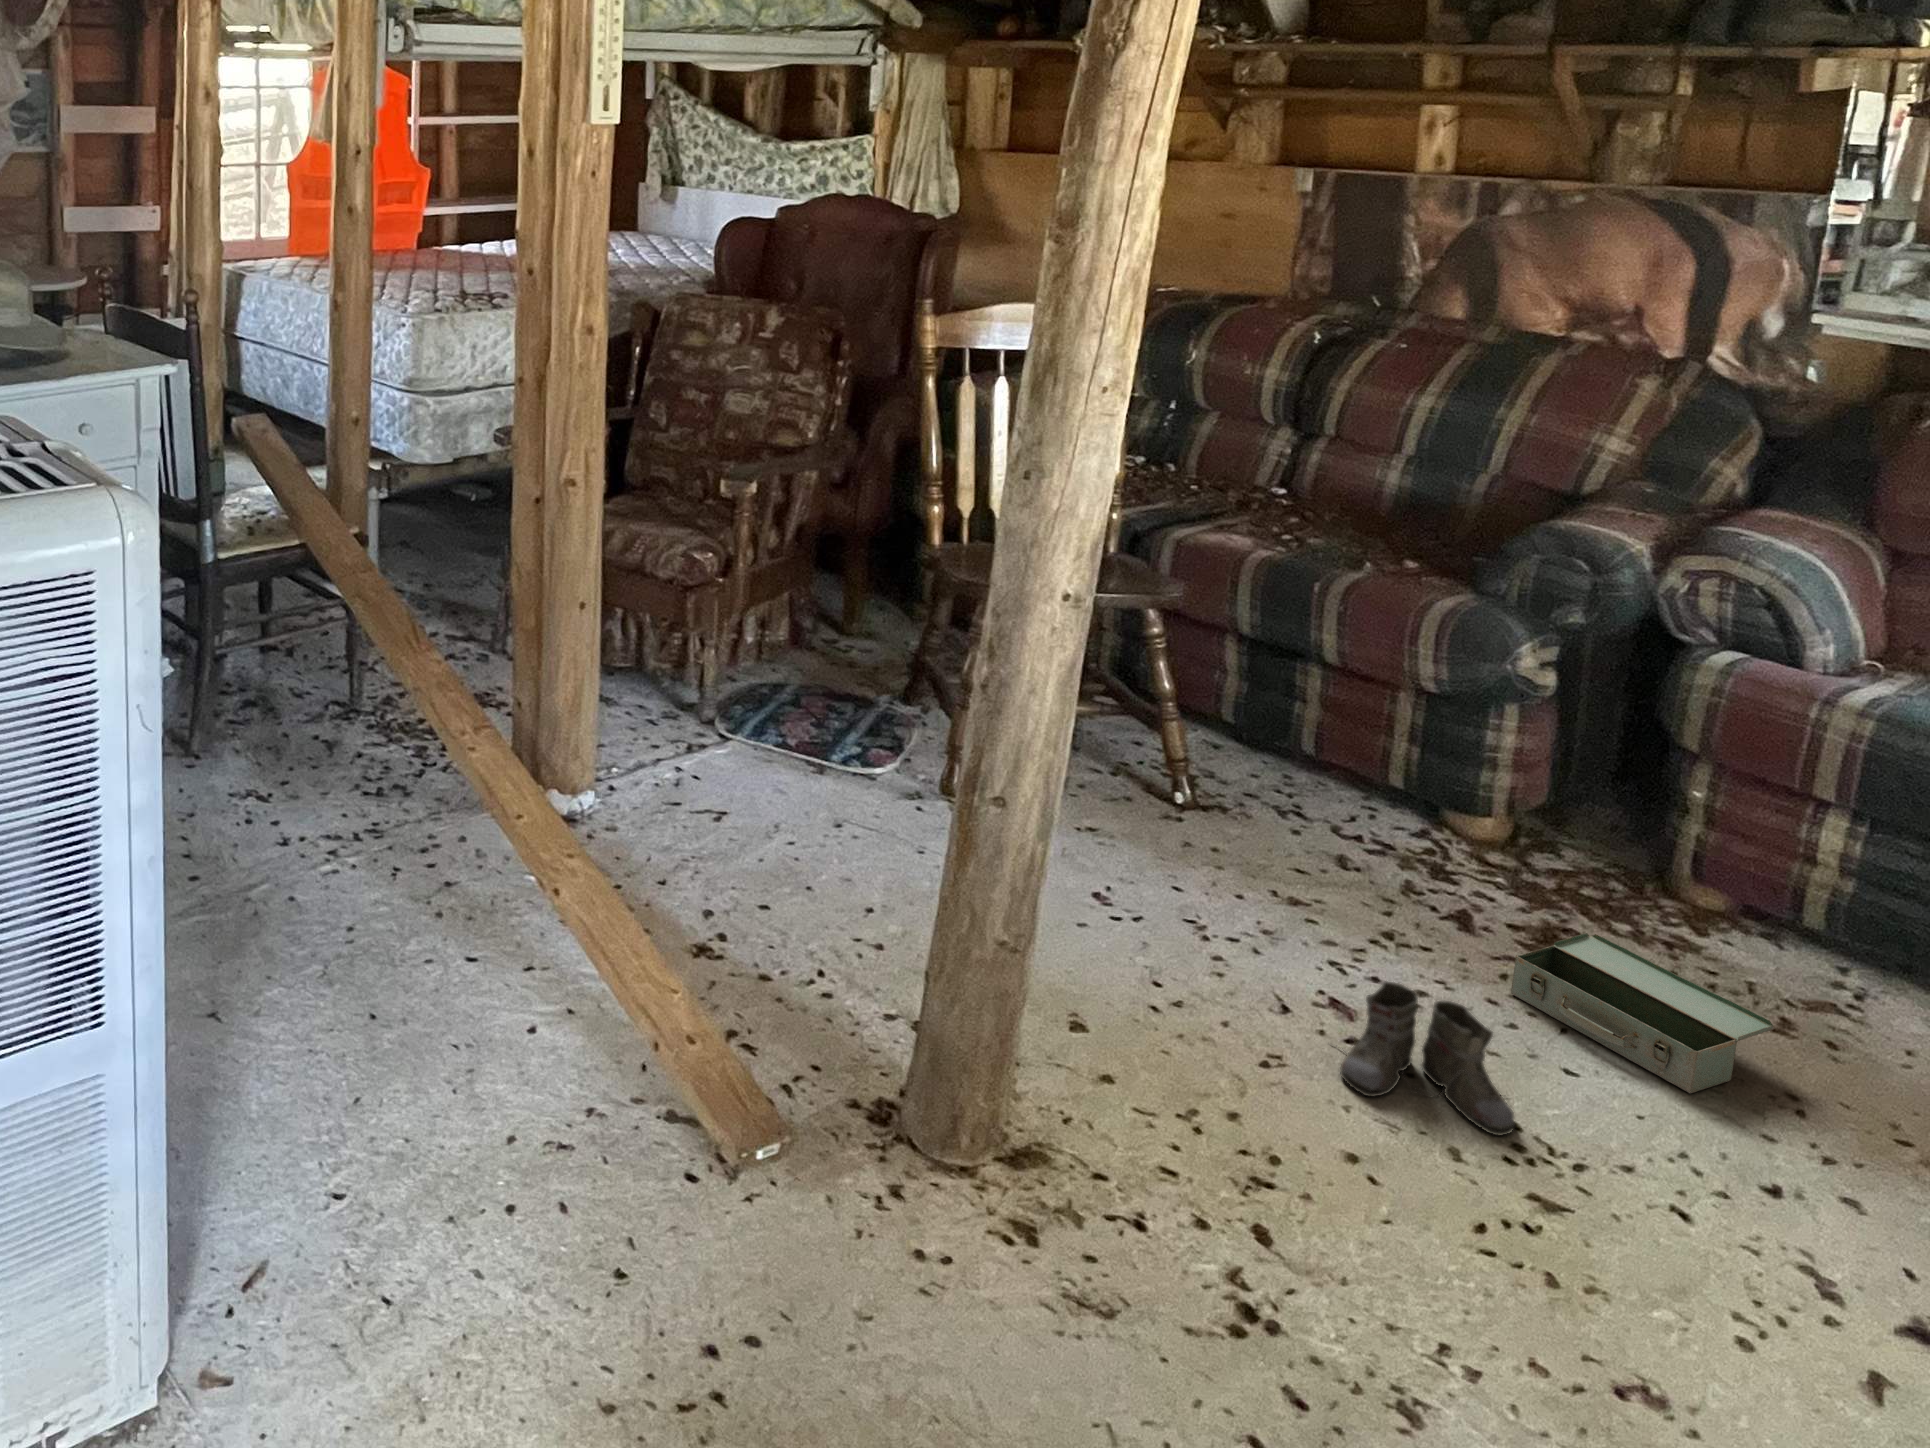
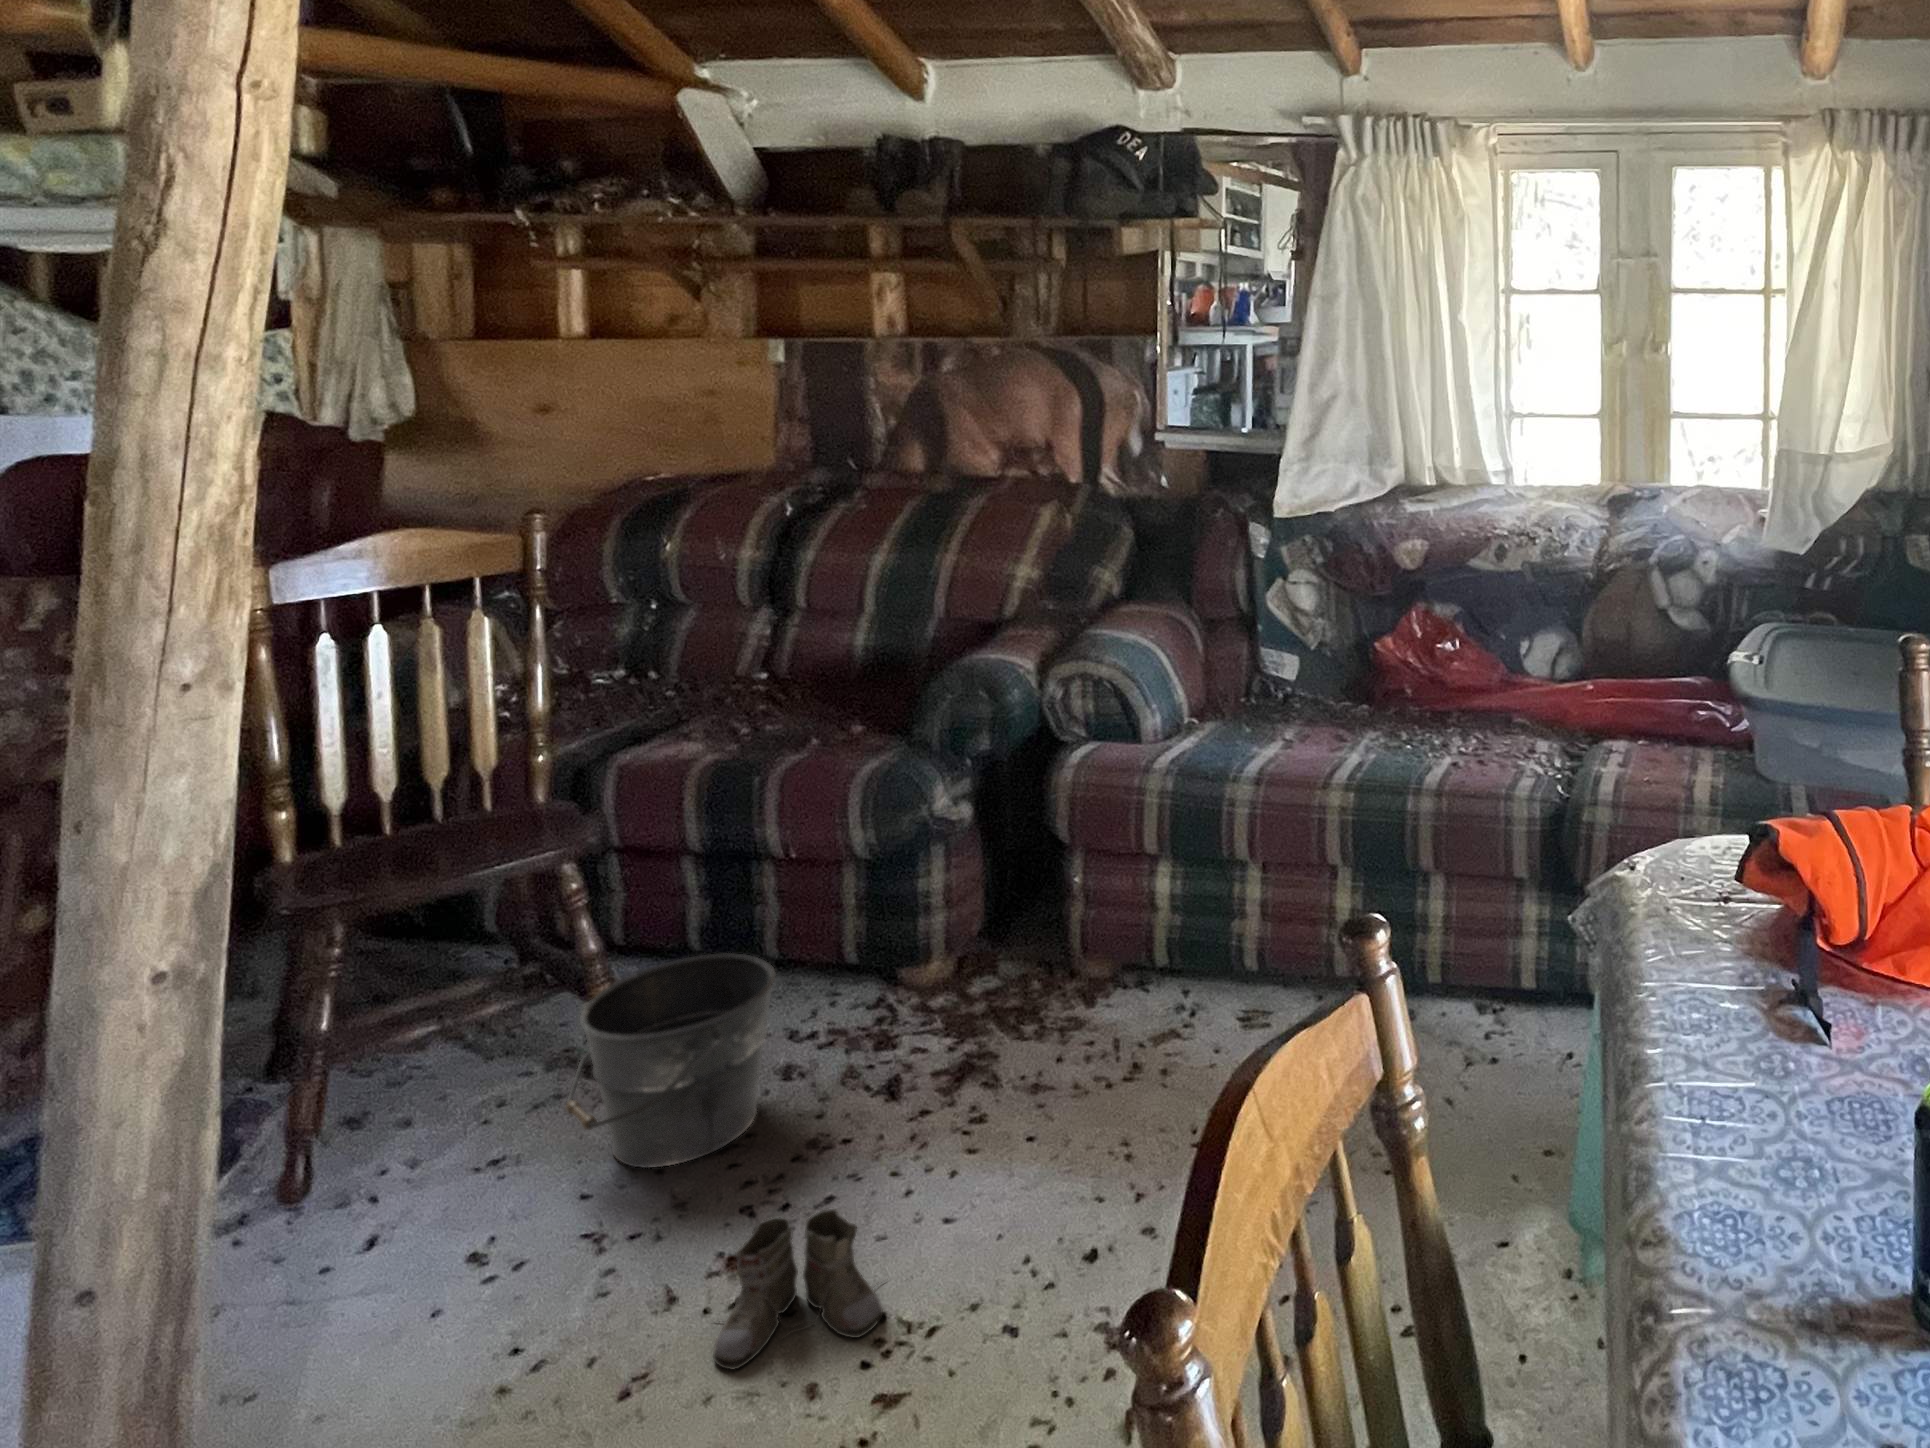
bucket: none [1159,716,1357,897] -> present [565,953,775,1168]
toolbox: present [1511,933,1775,1093] -> none [917,1053,1113,1180]

